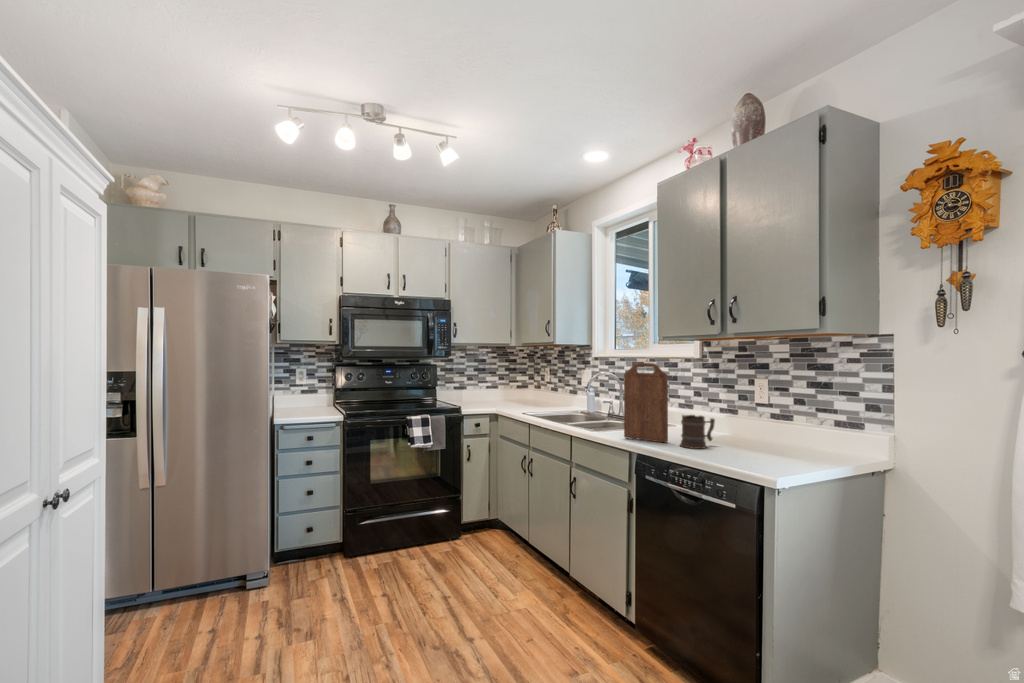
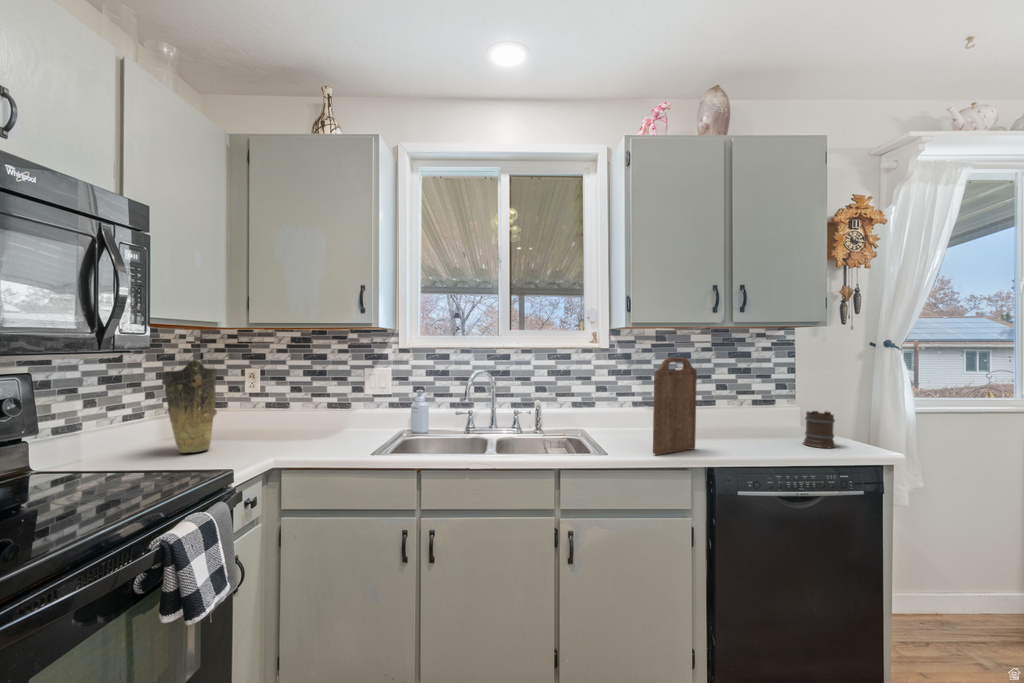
vase: none [482,360,505,405] -> present [161,359,217,453]
mug: present [680,415,715,449] -> present [803,411,836,448]

